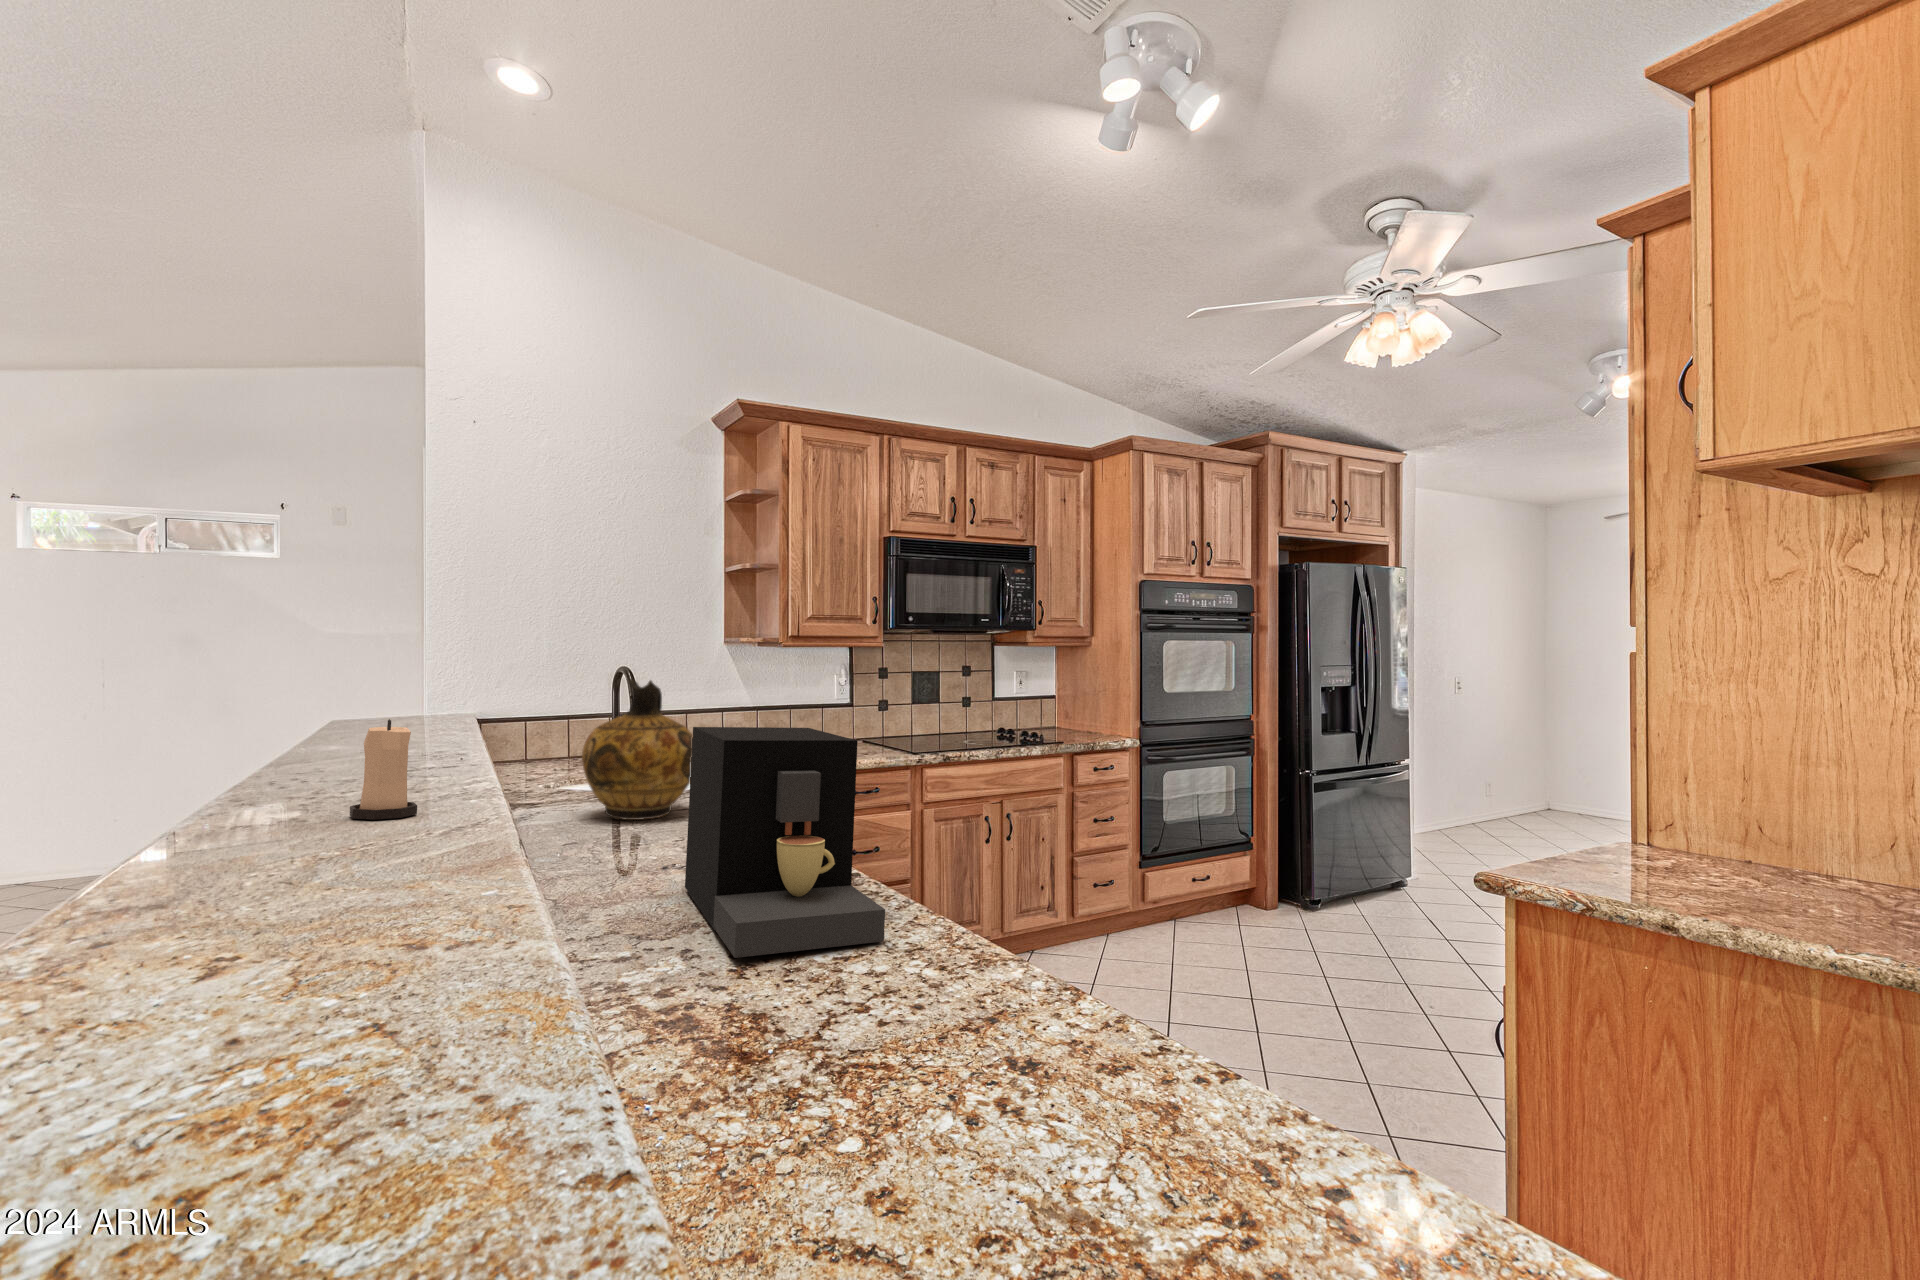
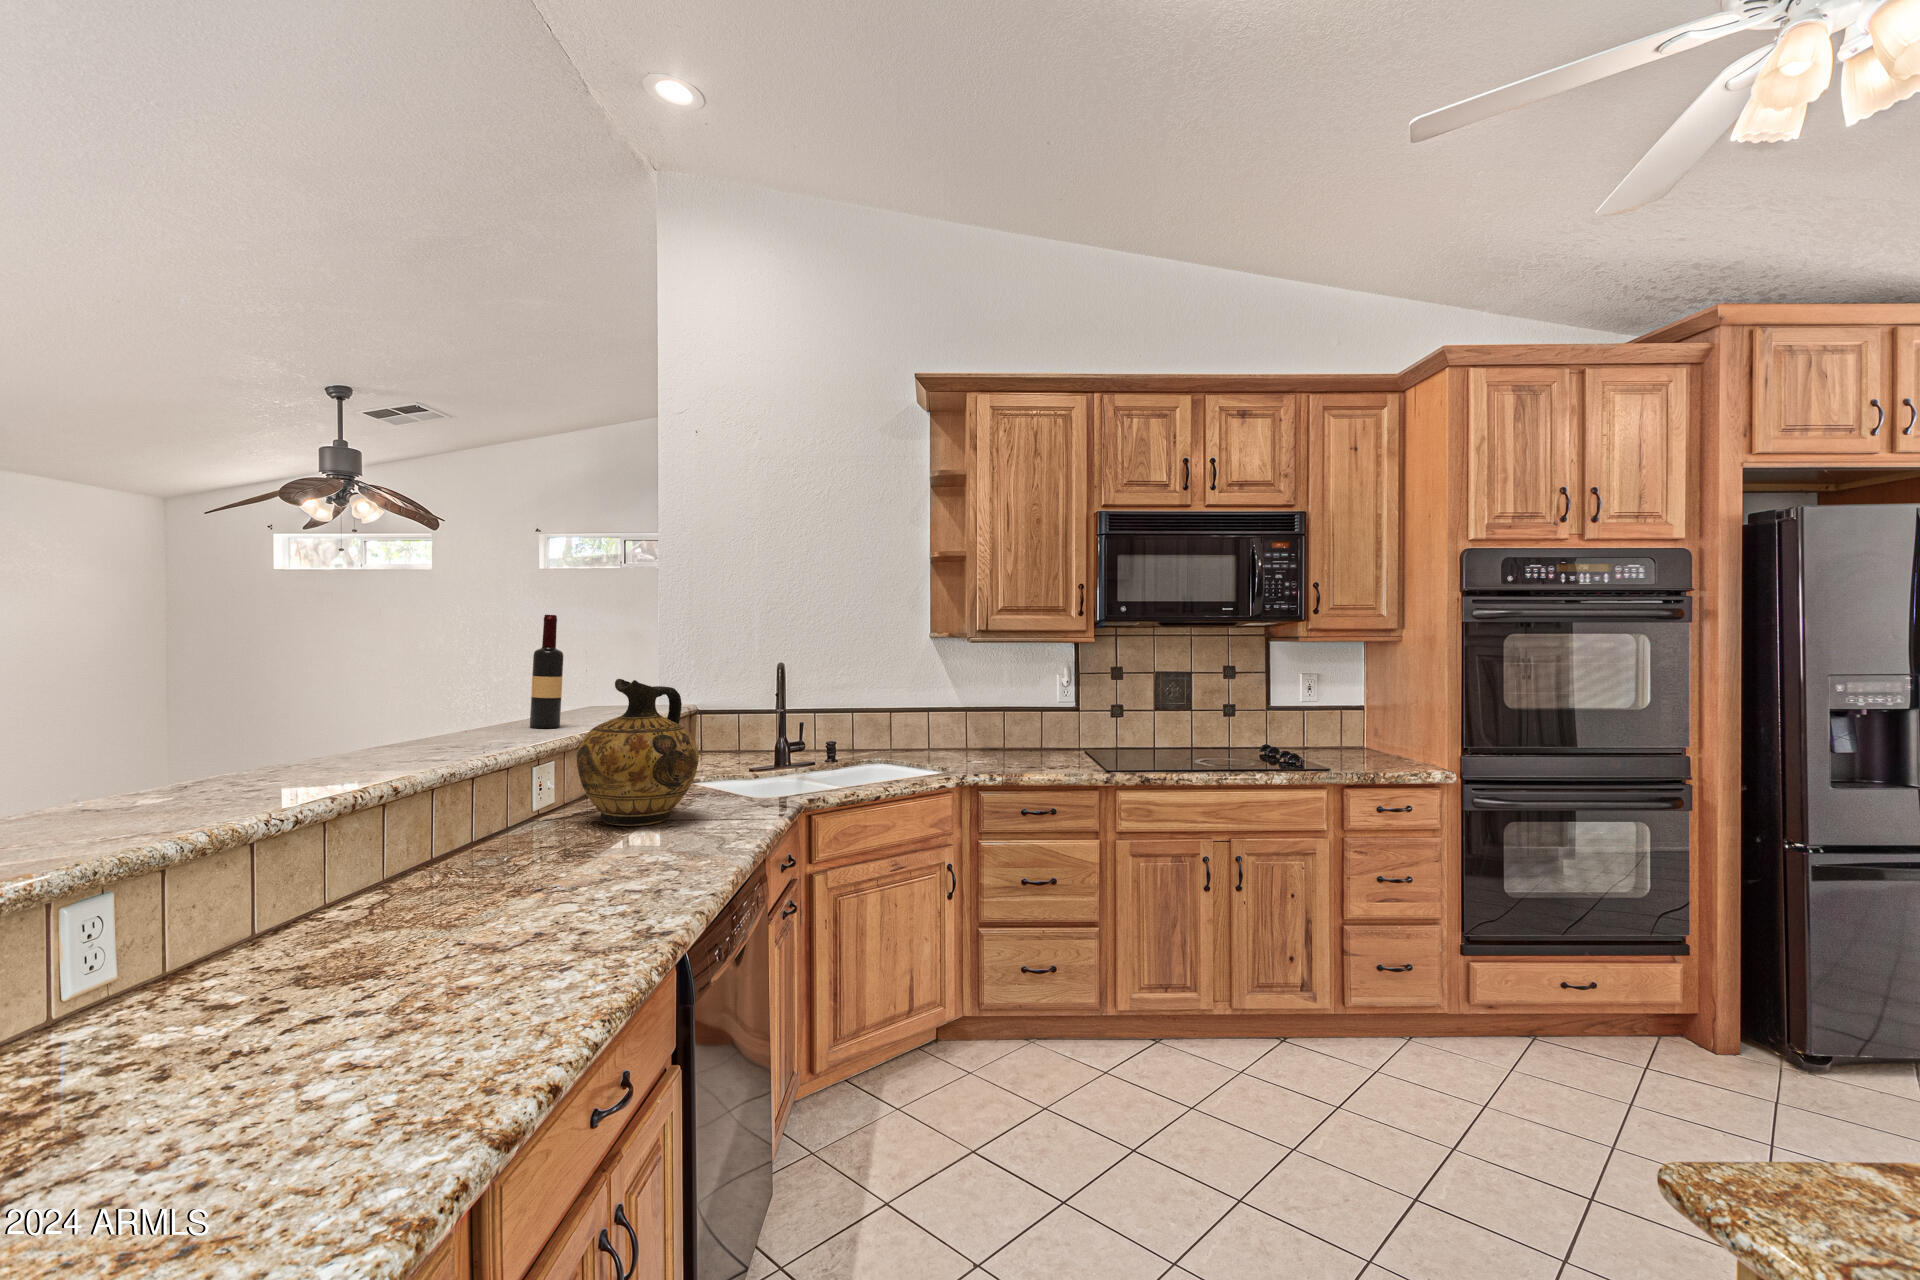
wine bottle: none [401,616,441,740] -> present [530,615,563,728]
candle: present [350,719,417,820] -> none [82,718,158,815]
coffee maker: present [685,727,885,958] -> none [148,740,544,1043]

